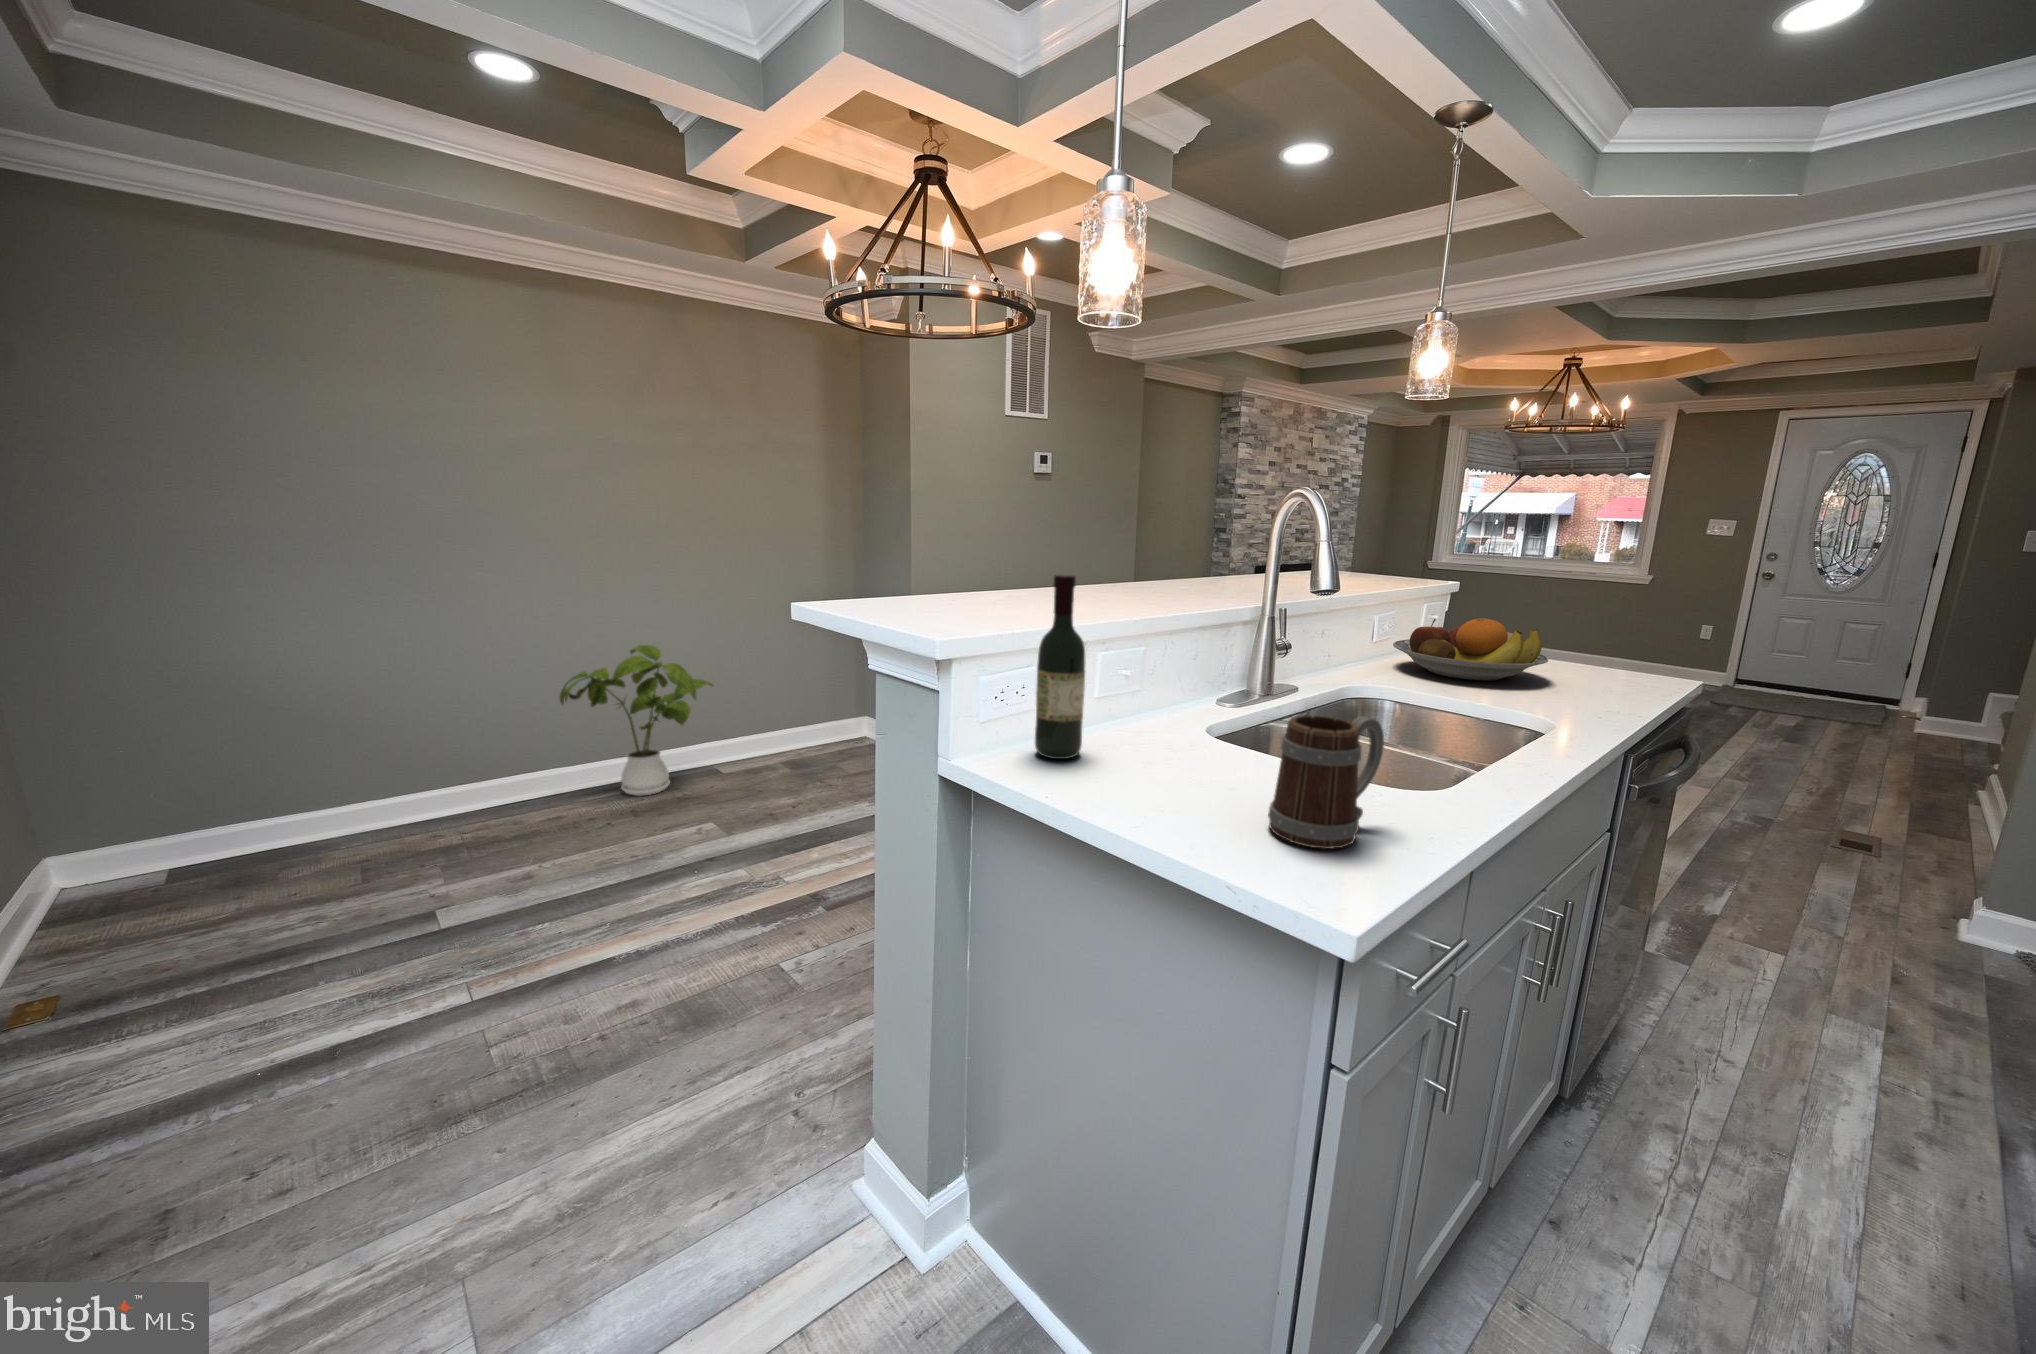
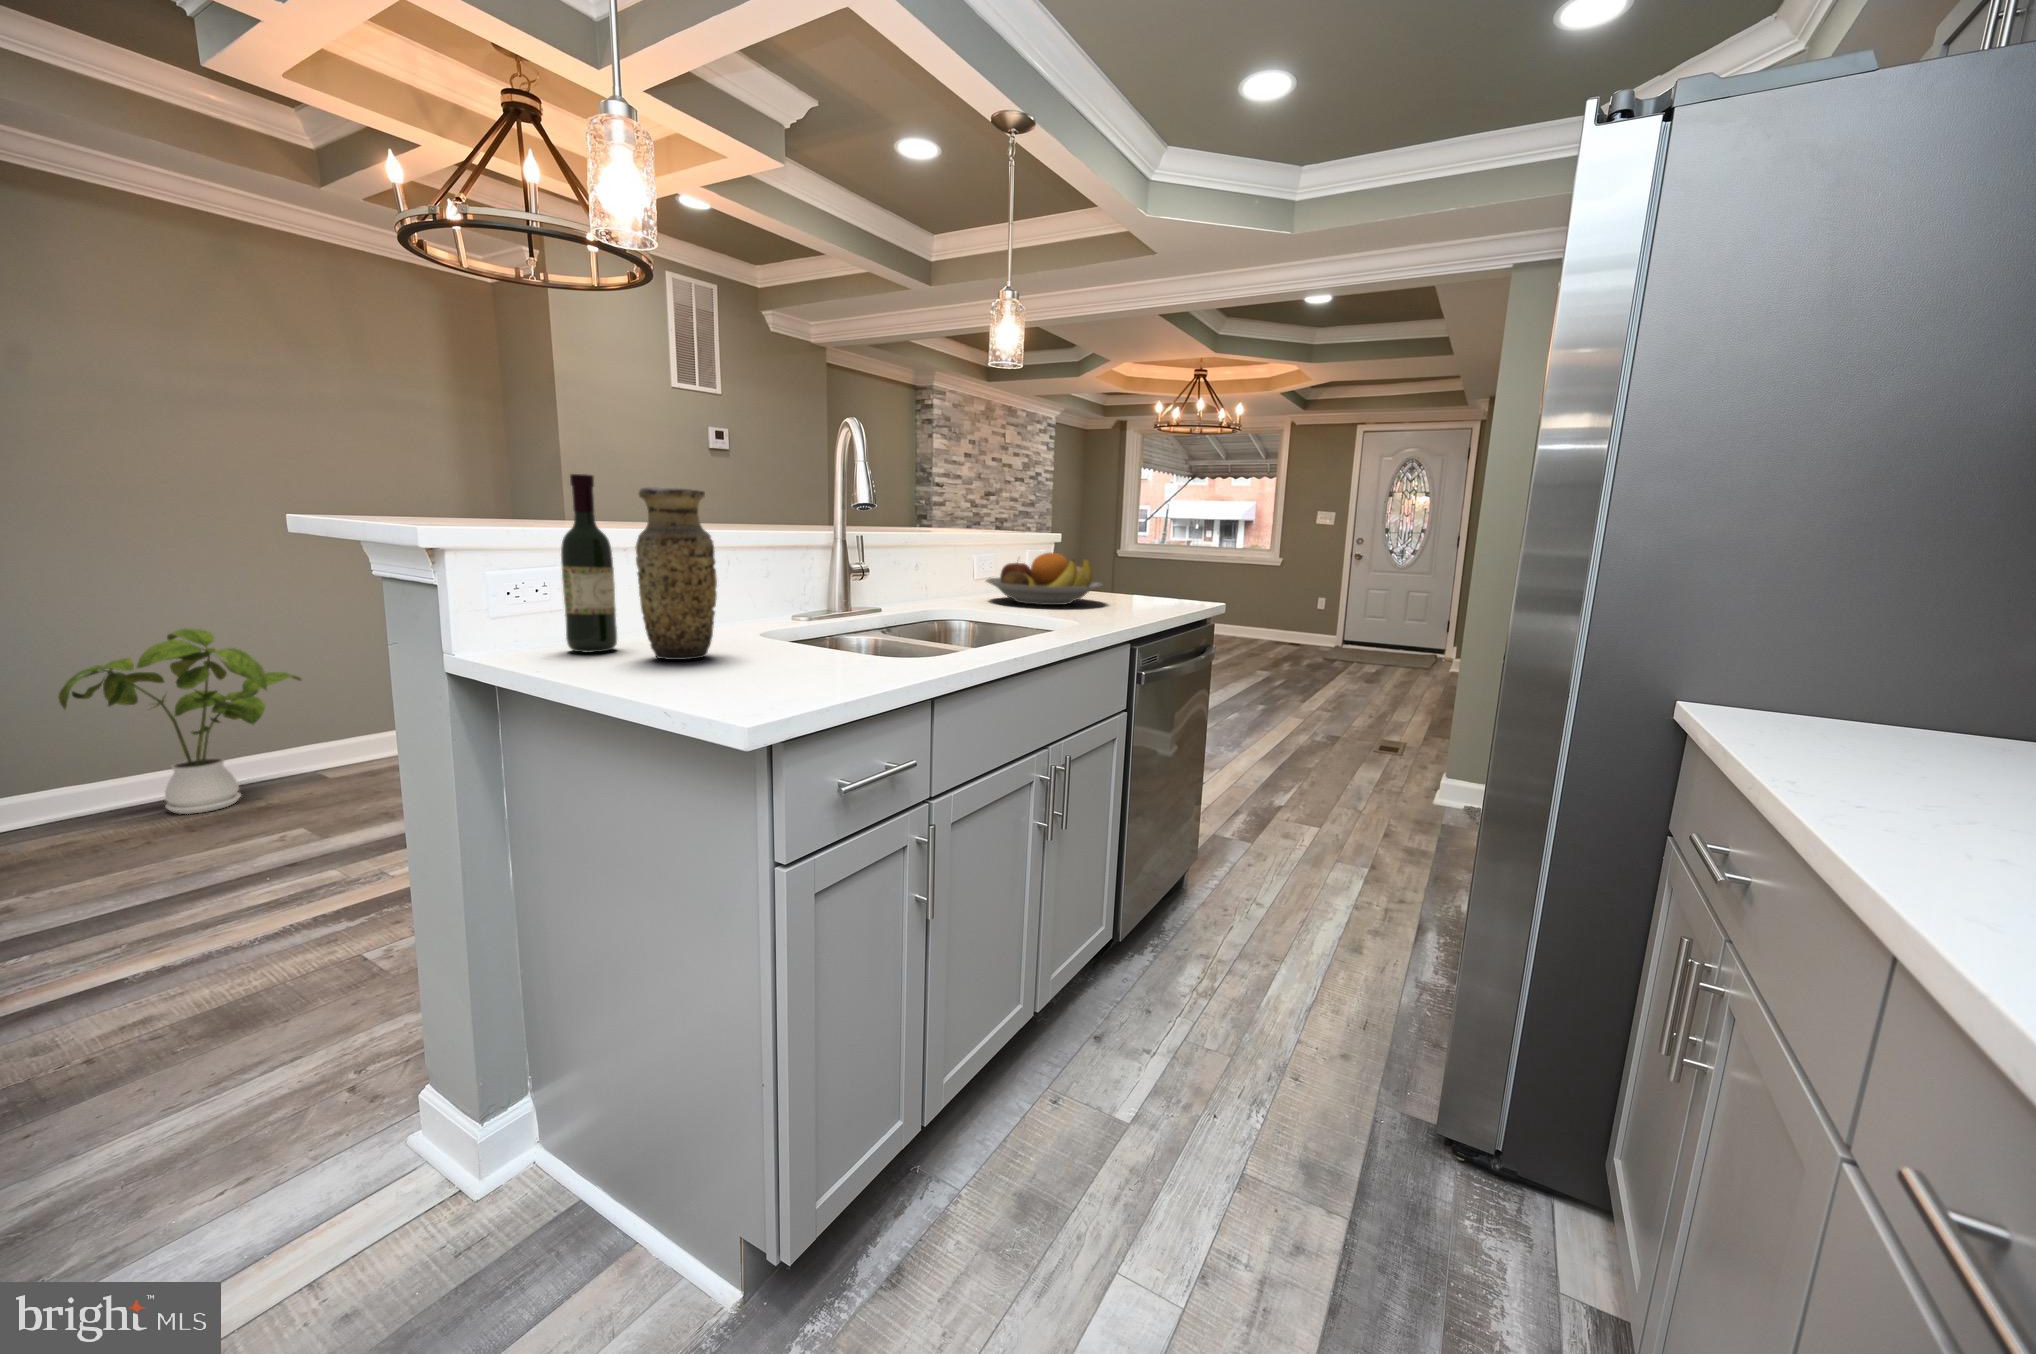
vase: none [1123,595,1204,782] -> present [636,488,717,660]
mug: present [1268,715,1384,849] -> none [748,578,849,685]

